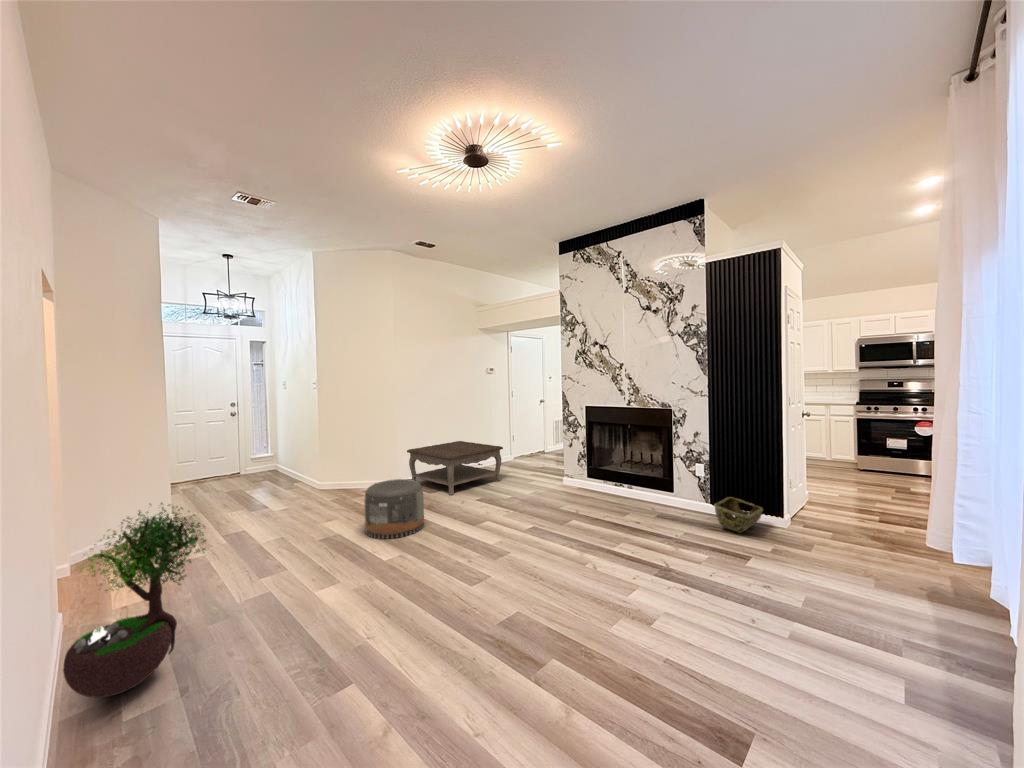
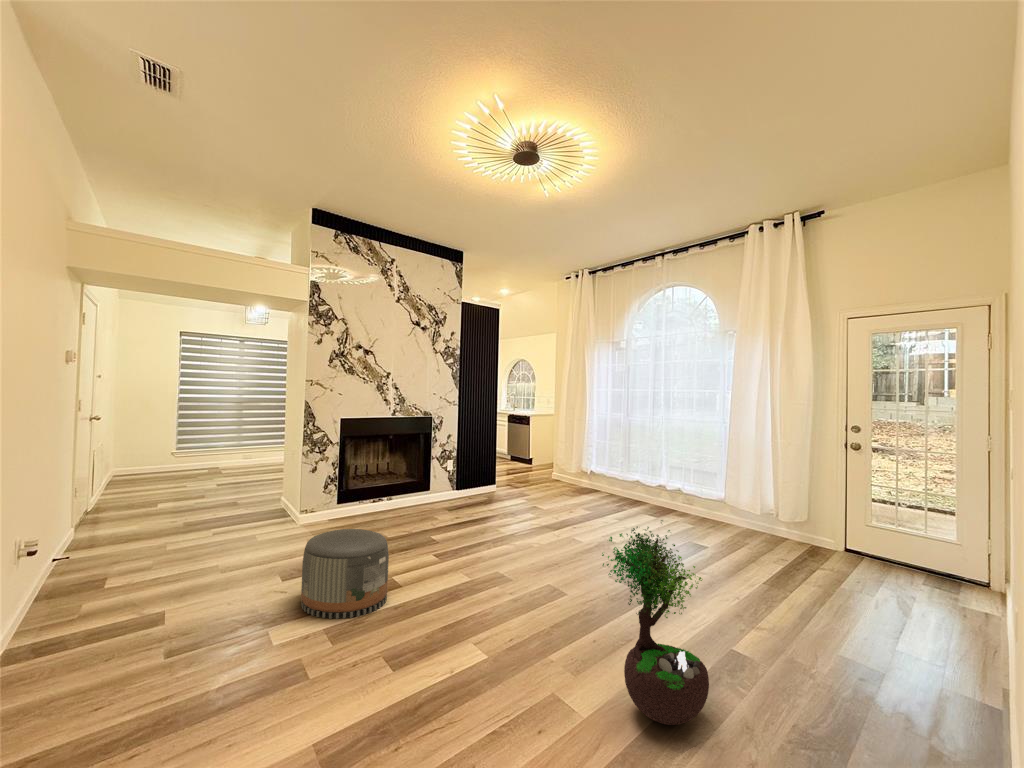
coffee table: present [407,441,503,495] -> none [98,483,255,586]
woven basket: present [714,497,763,533] -> none [474,482,509,503]

